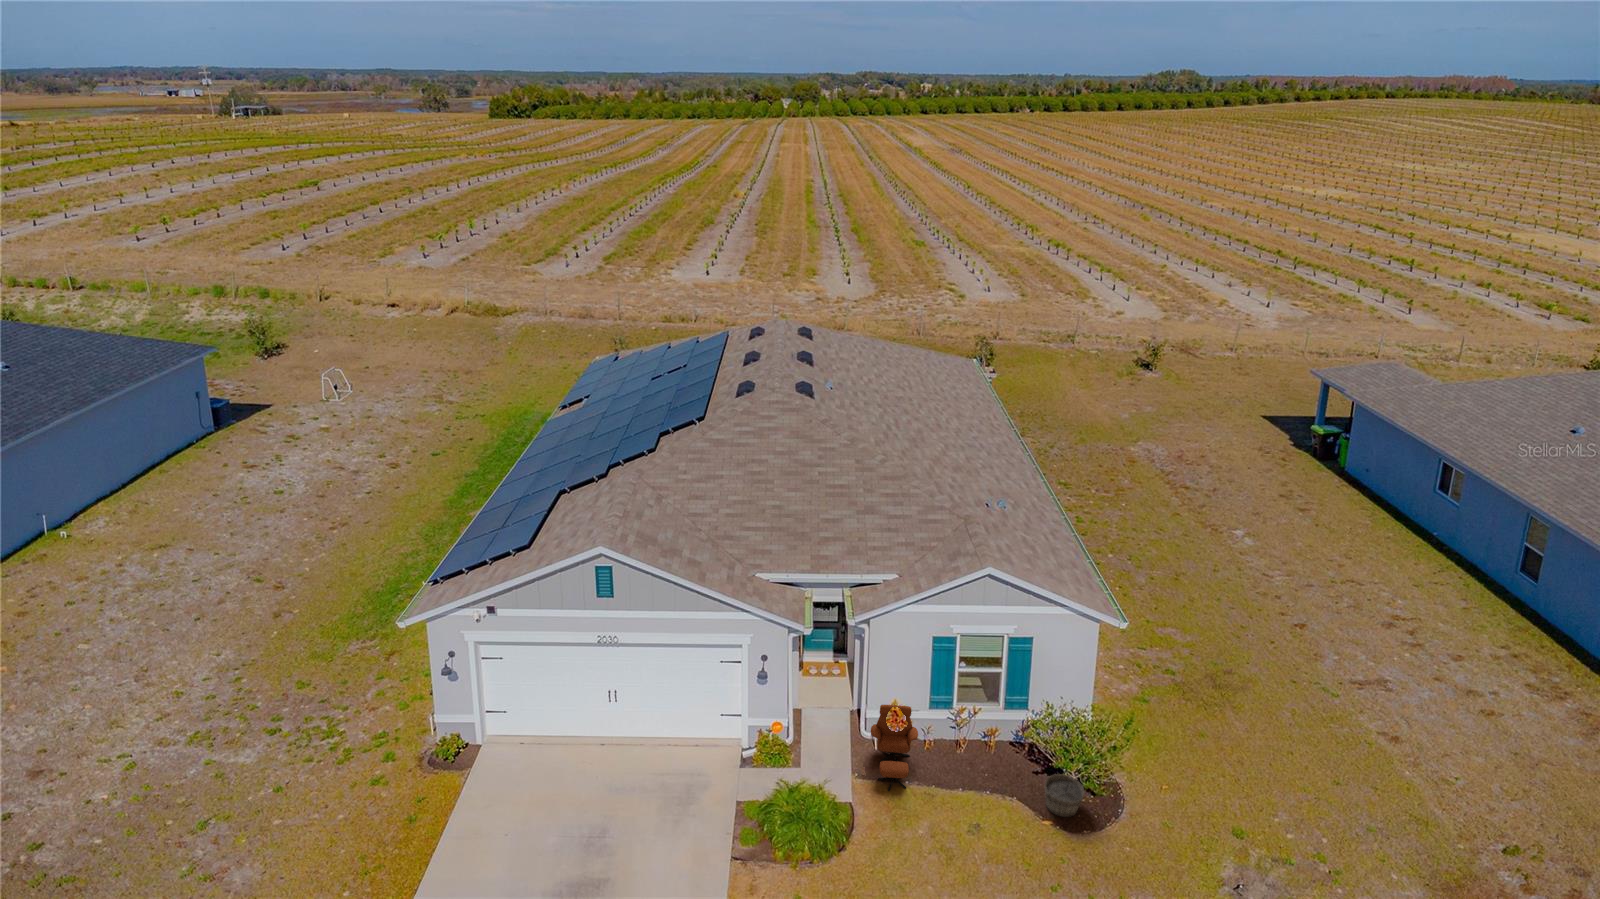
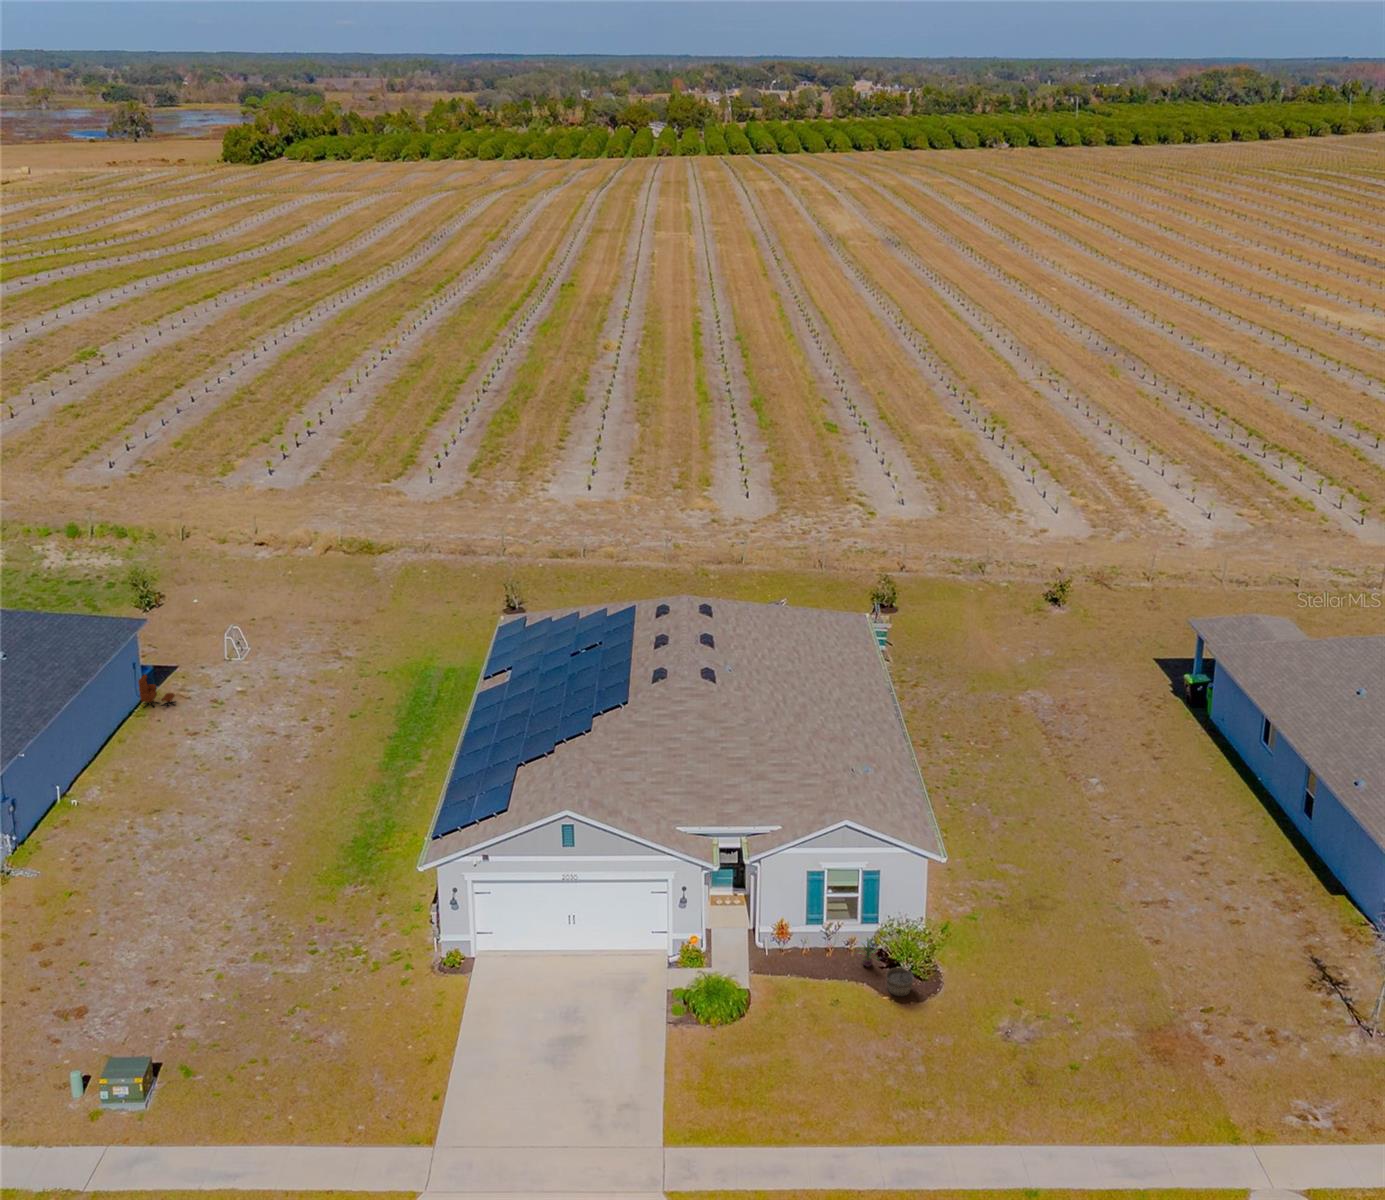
lounge chair: present [871,705,918,791] -> present [138,675,175,706]
decorative plant: none [994,729,1034,768] -> present [860,939,875,967]

